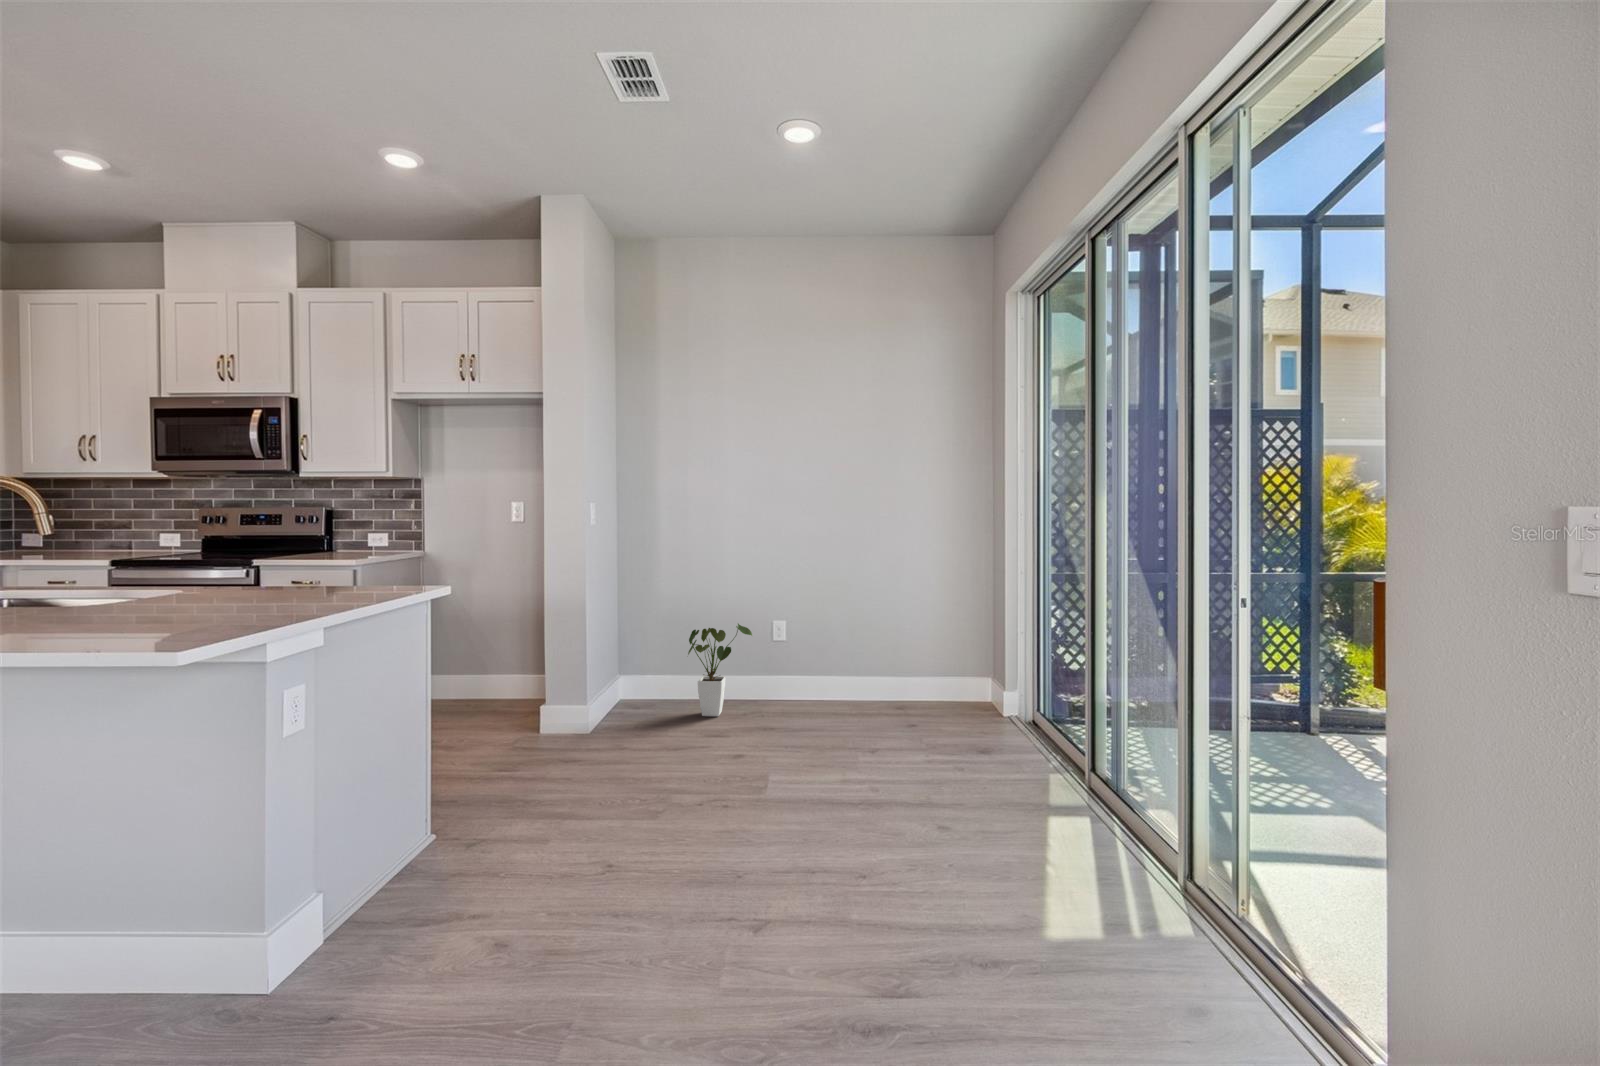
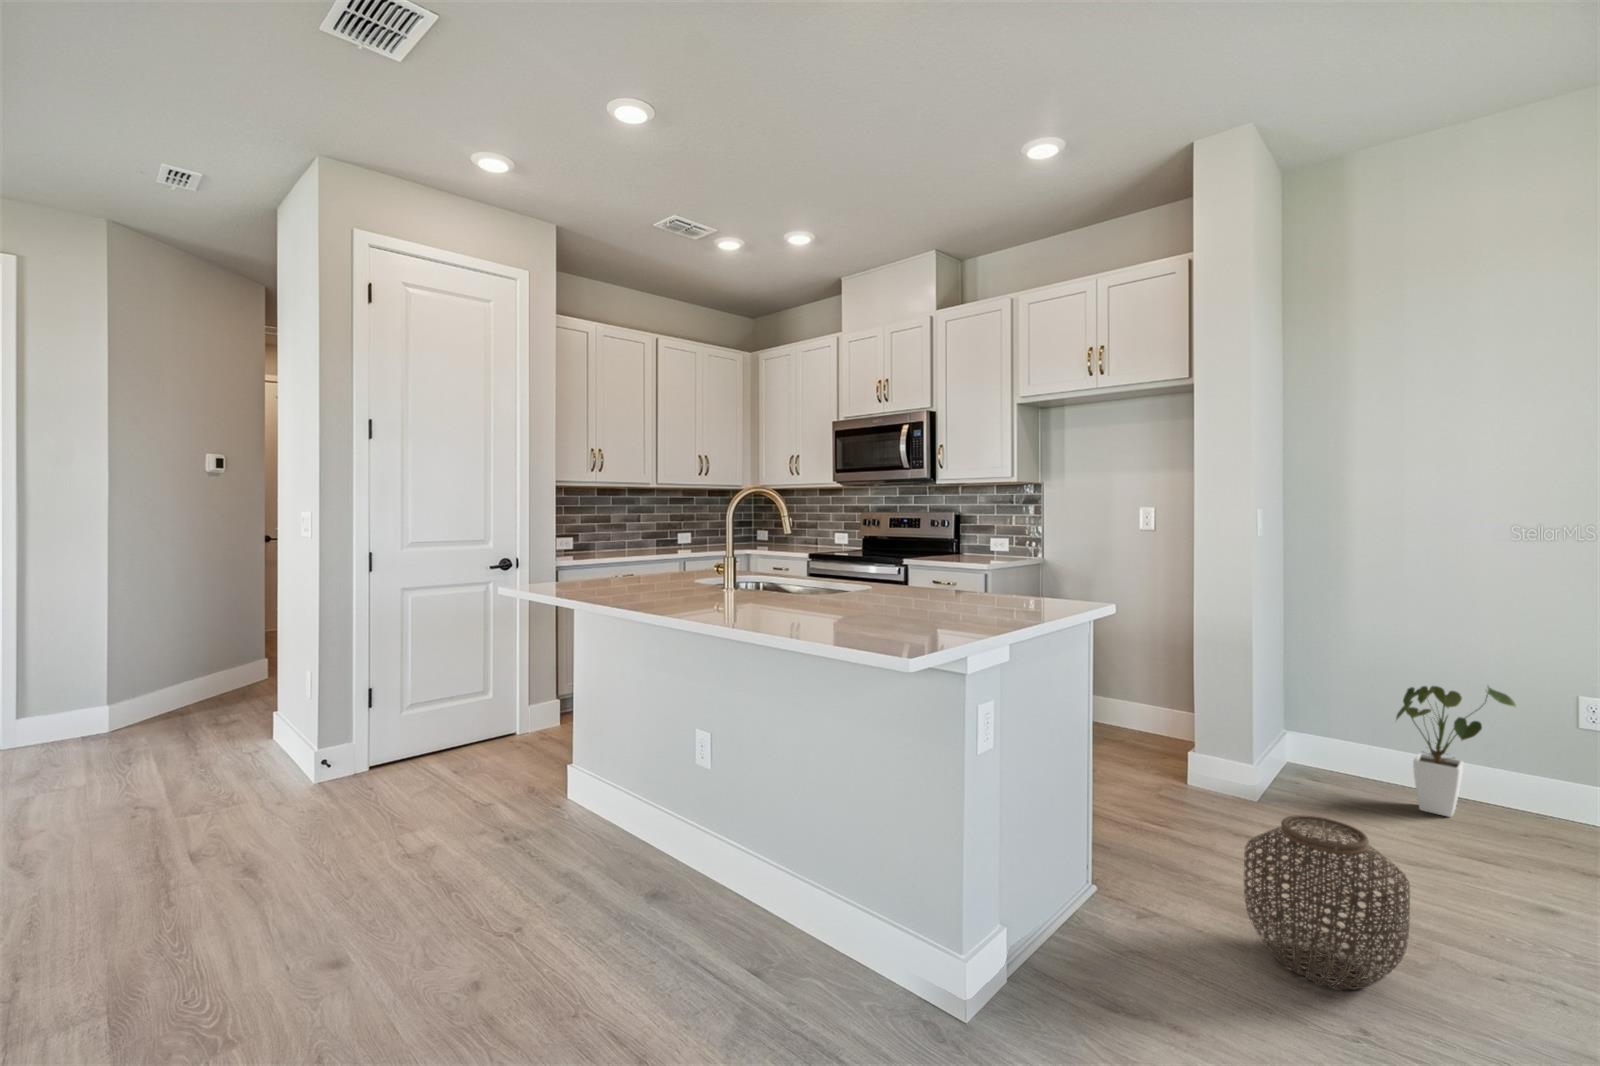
woven basket: none [557,725,662,849] -> present [1244,815,1410,990]

